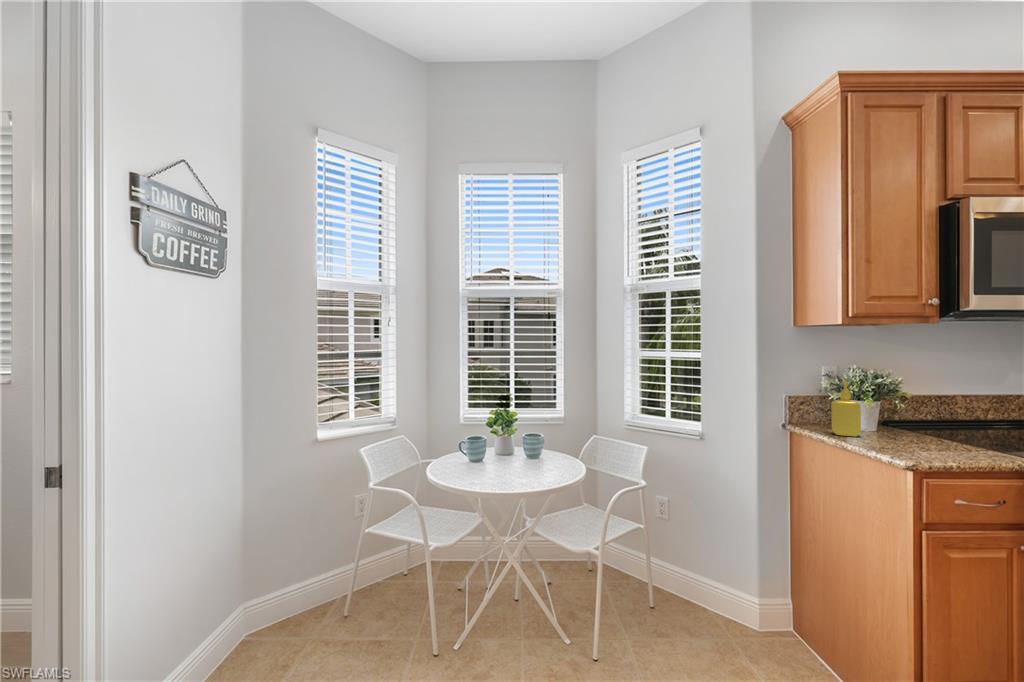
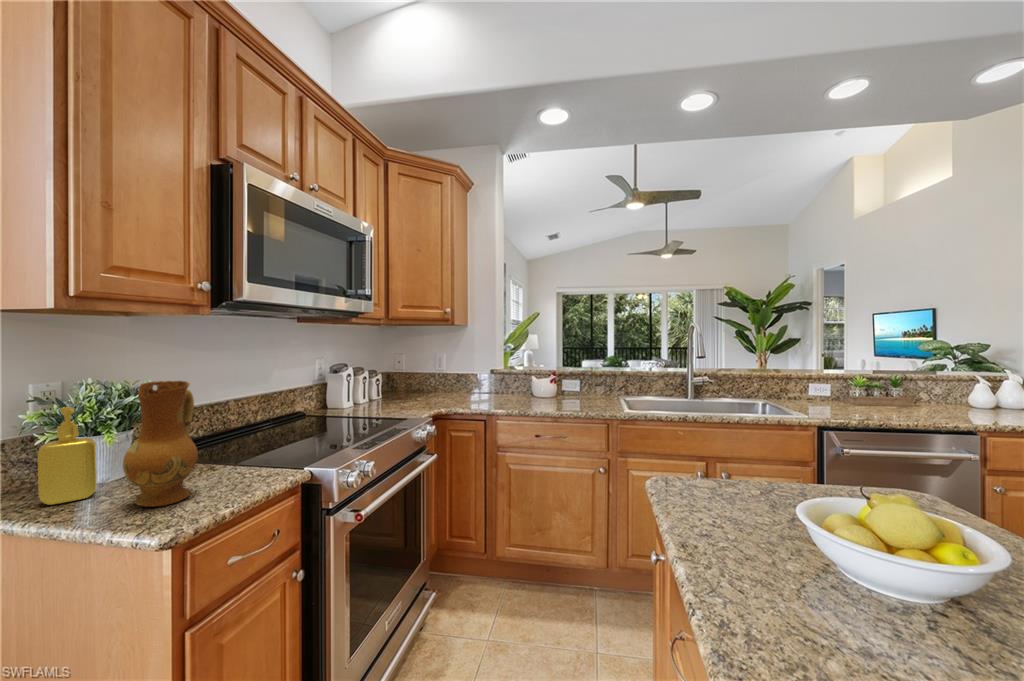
ceramic jug: none [879,369,930,451] -> present [123,381,198,507]

